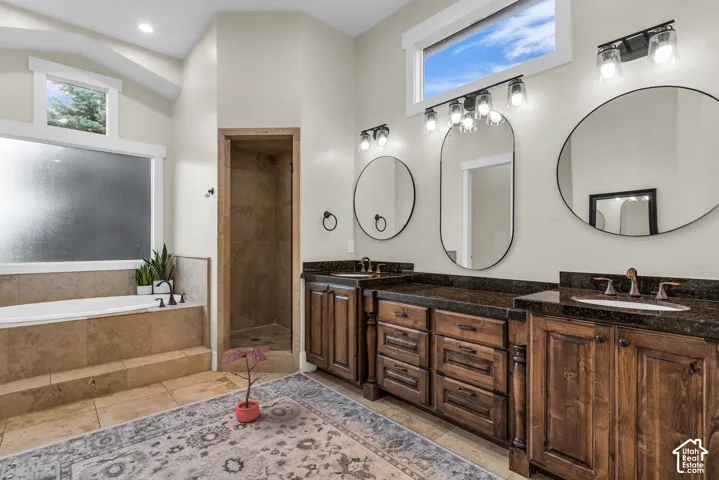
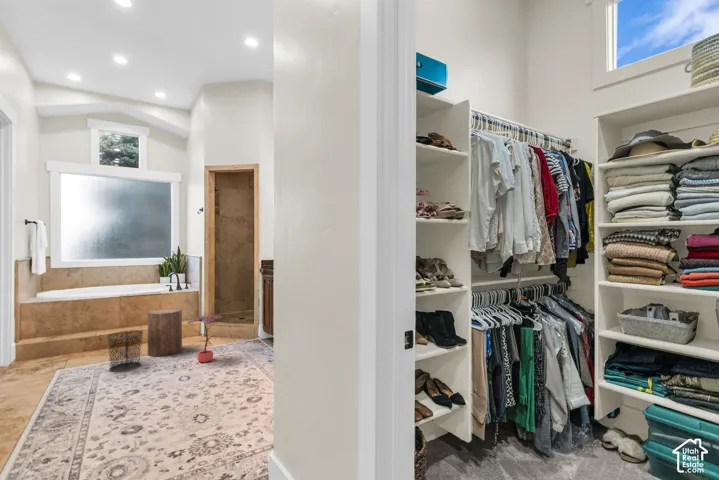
stool: none [144,335,197,414] -> present [148,308,182,356]
waste bin: none [85,377,148,454] -> present [107,330,142,372]

